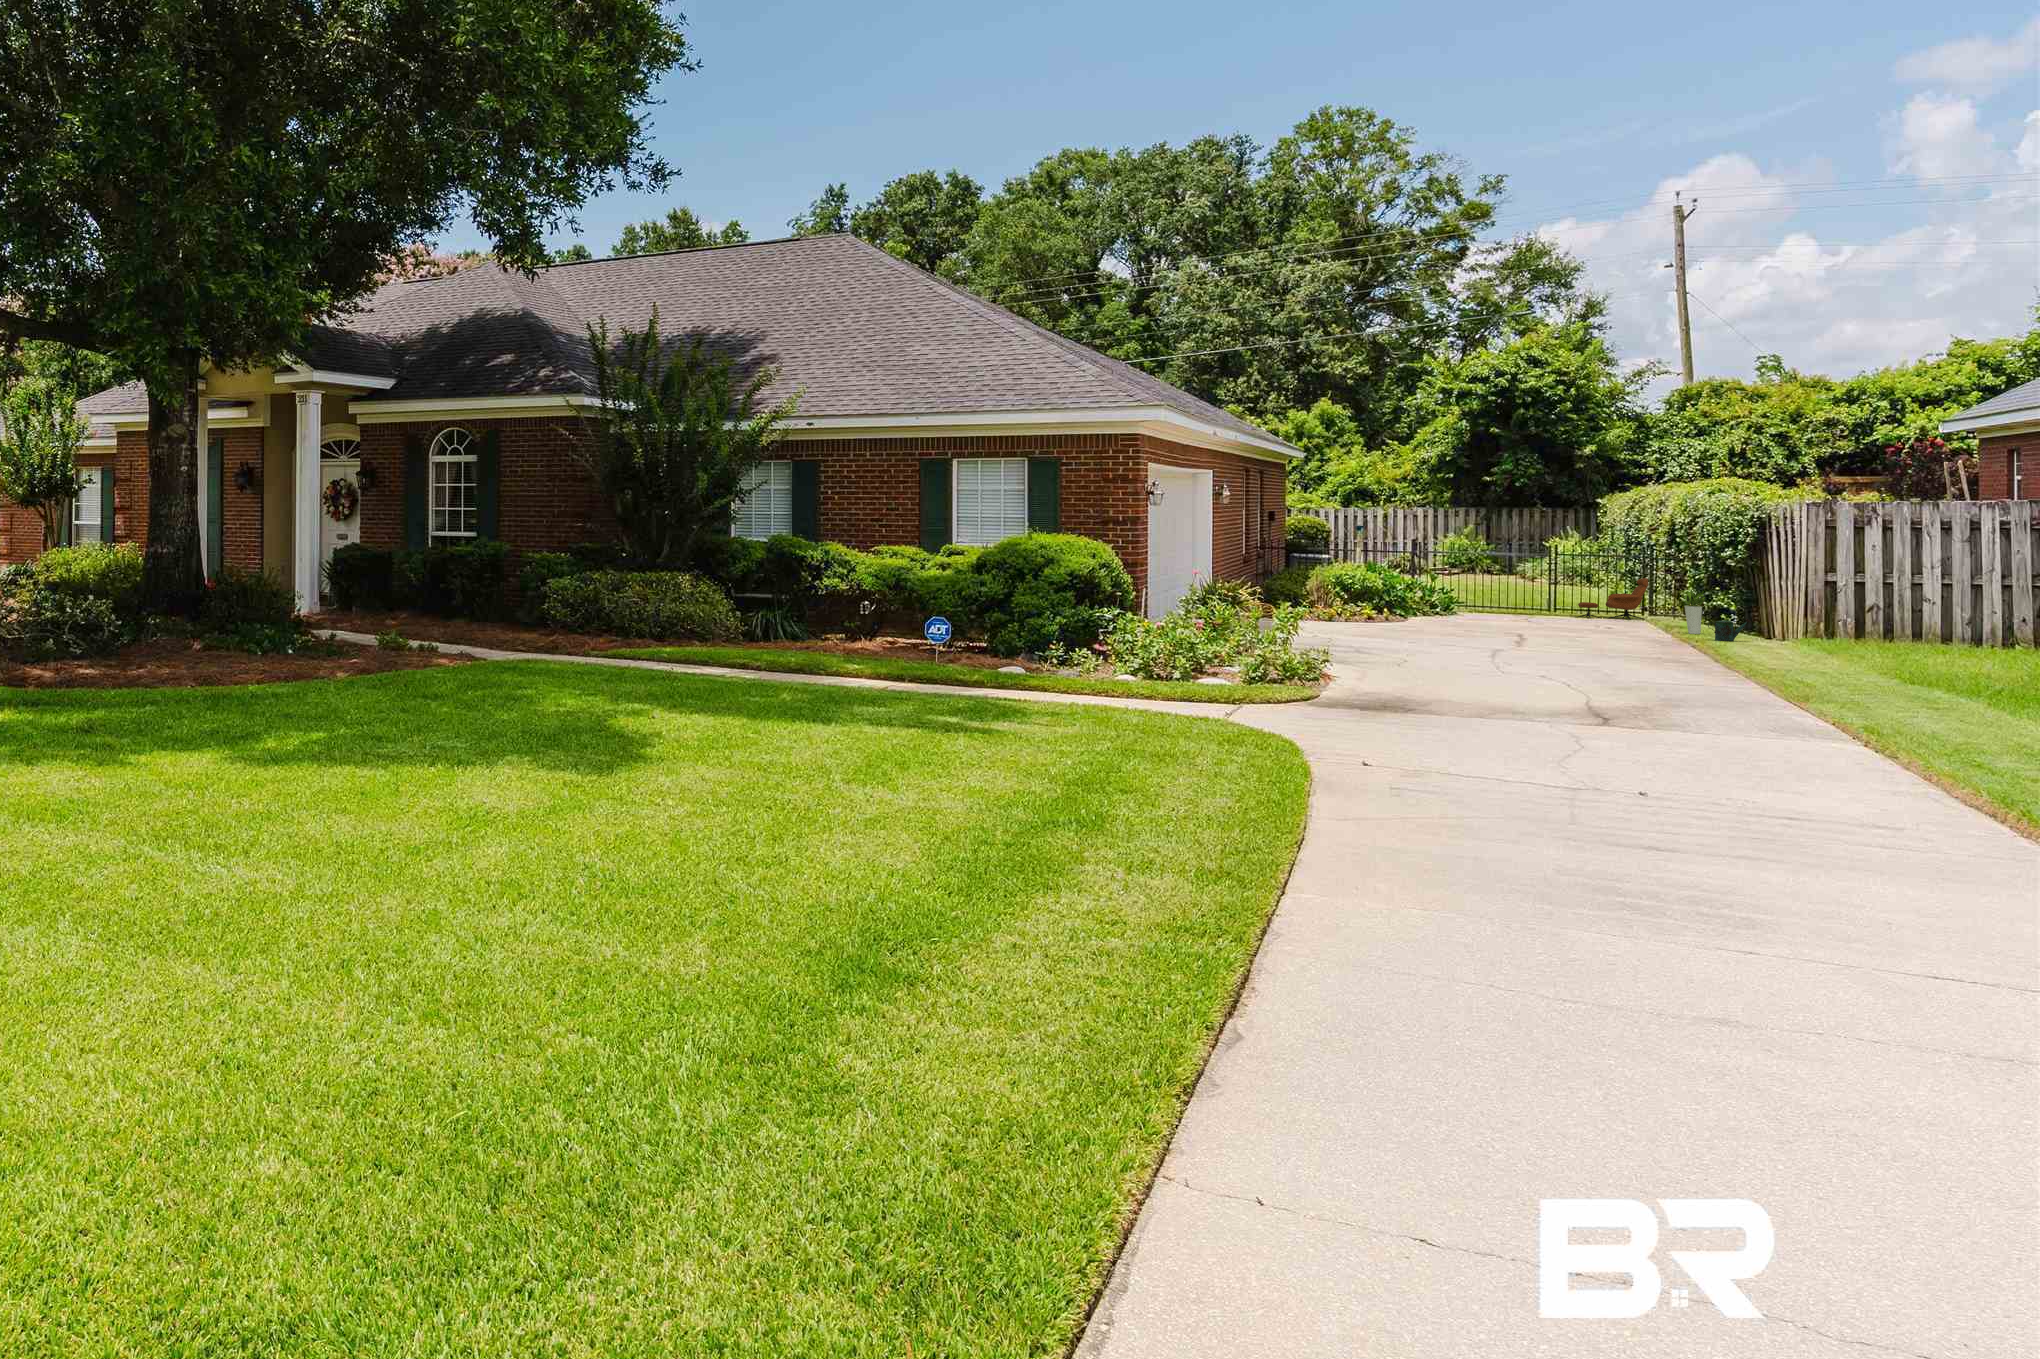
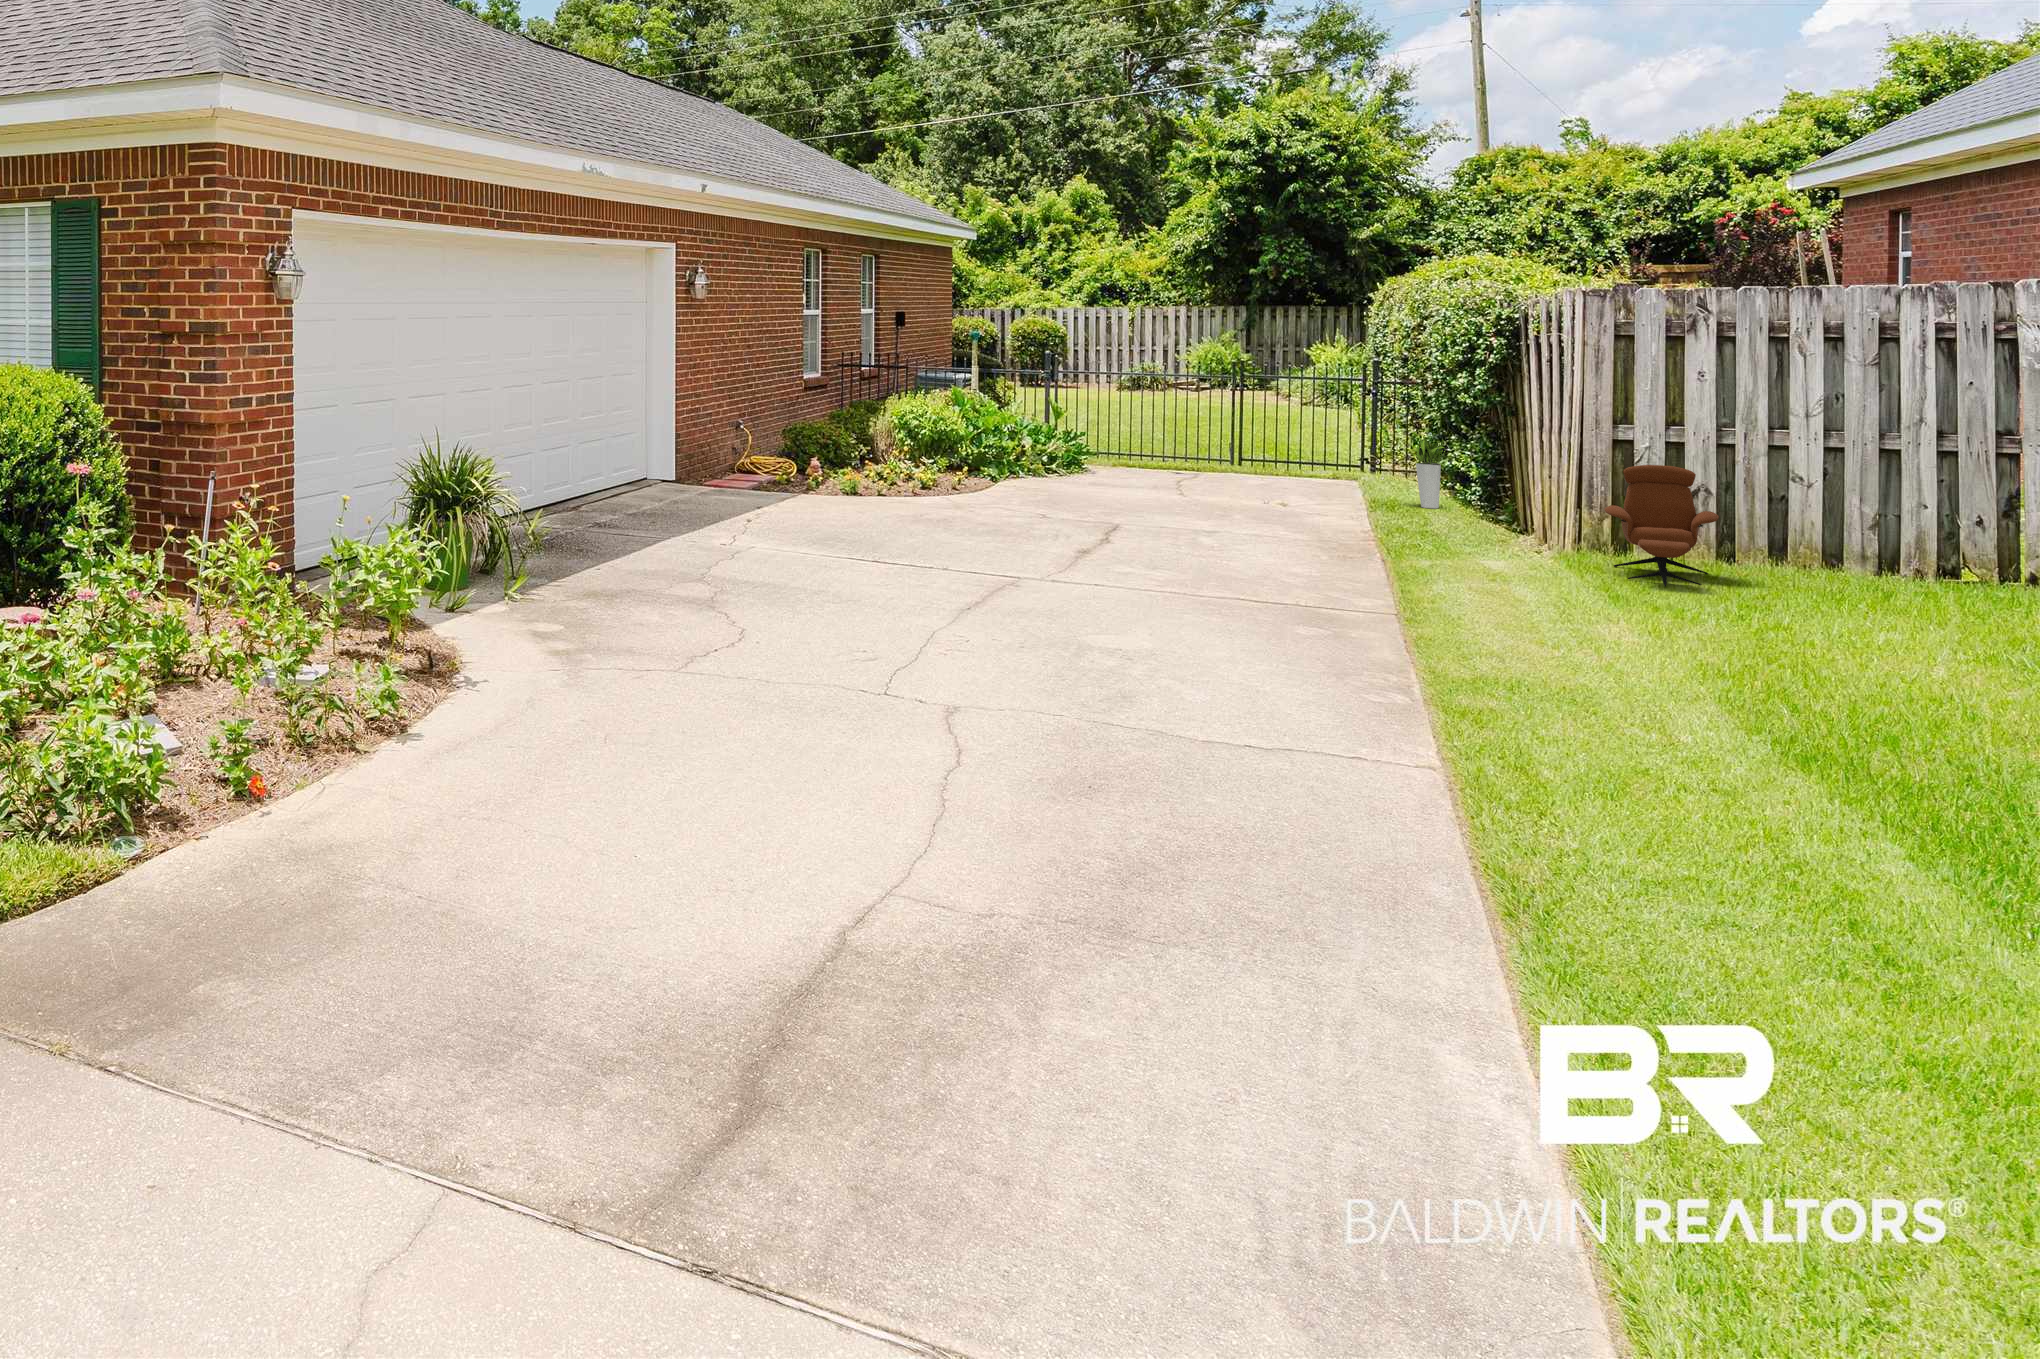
lounge chair: present [1578,578,1648,619] -> present [1605,465,1719,587]
watering can: present [1708,619,1751,641] -> none [1442,491,1509,528]

